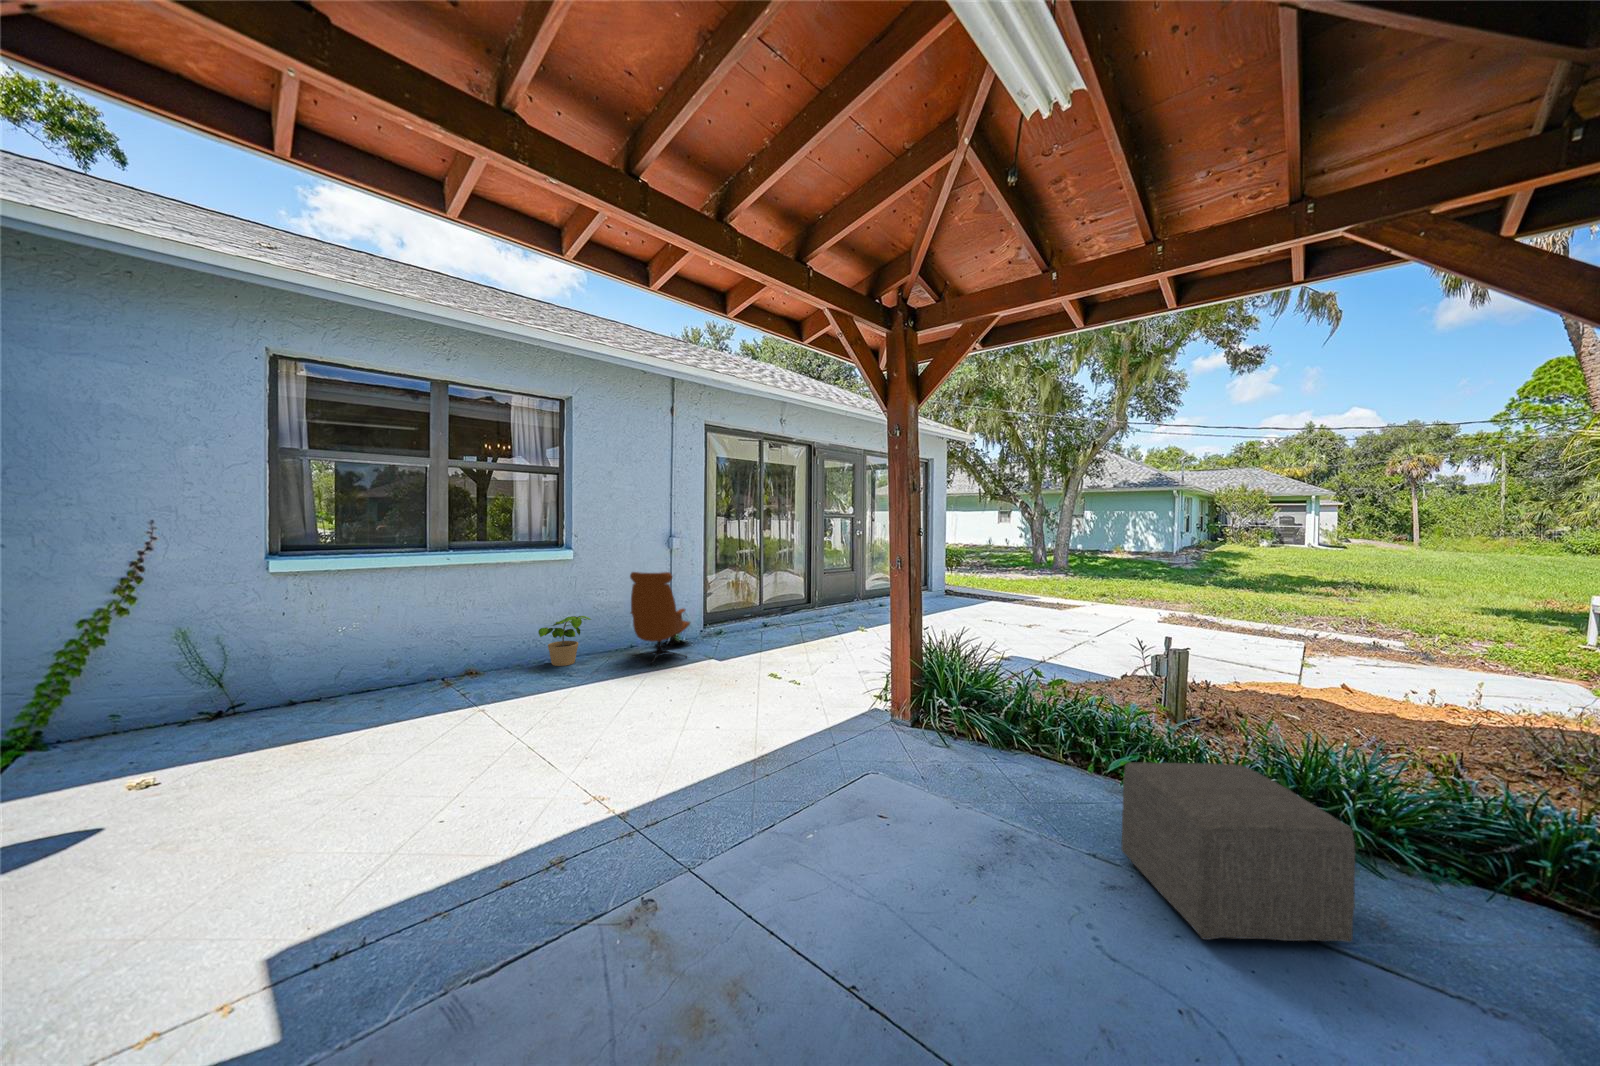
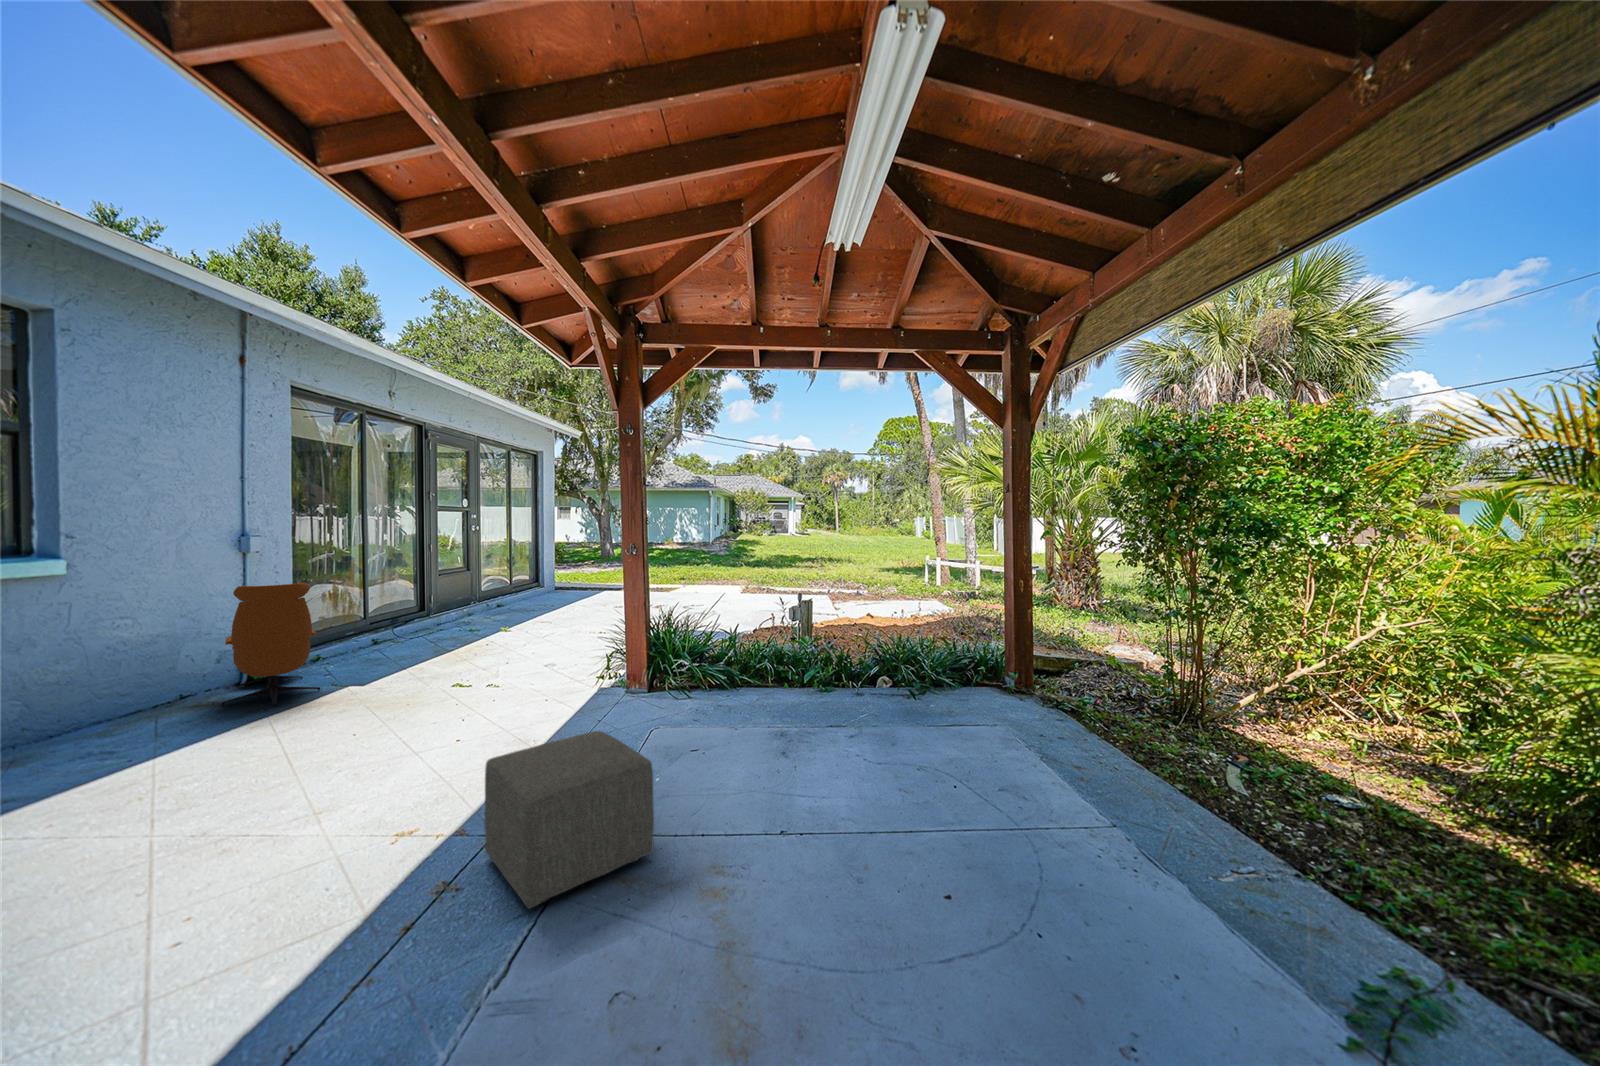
potted plant: present [538,616,591,666] -> none [44,657,166,742]
ottoman: present [1121,762,1355,942] -> present [485,731,654,909]

